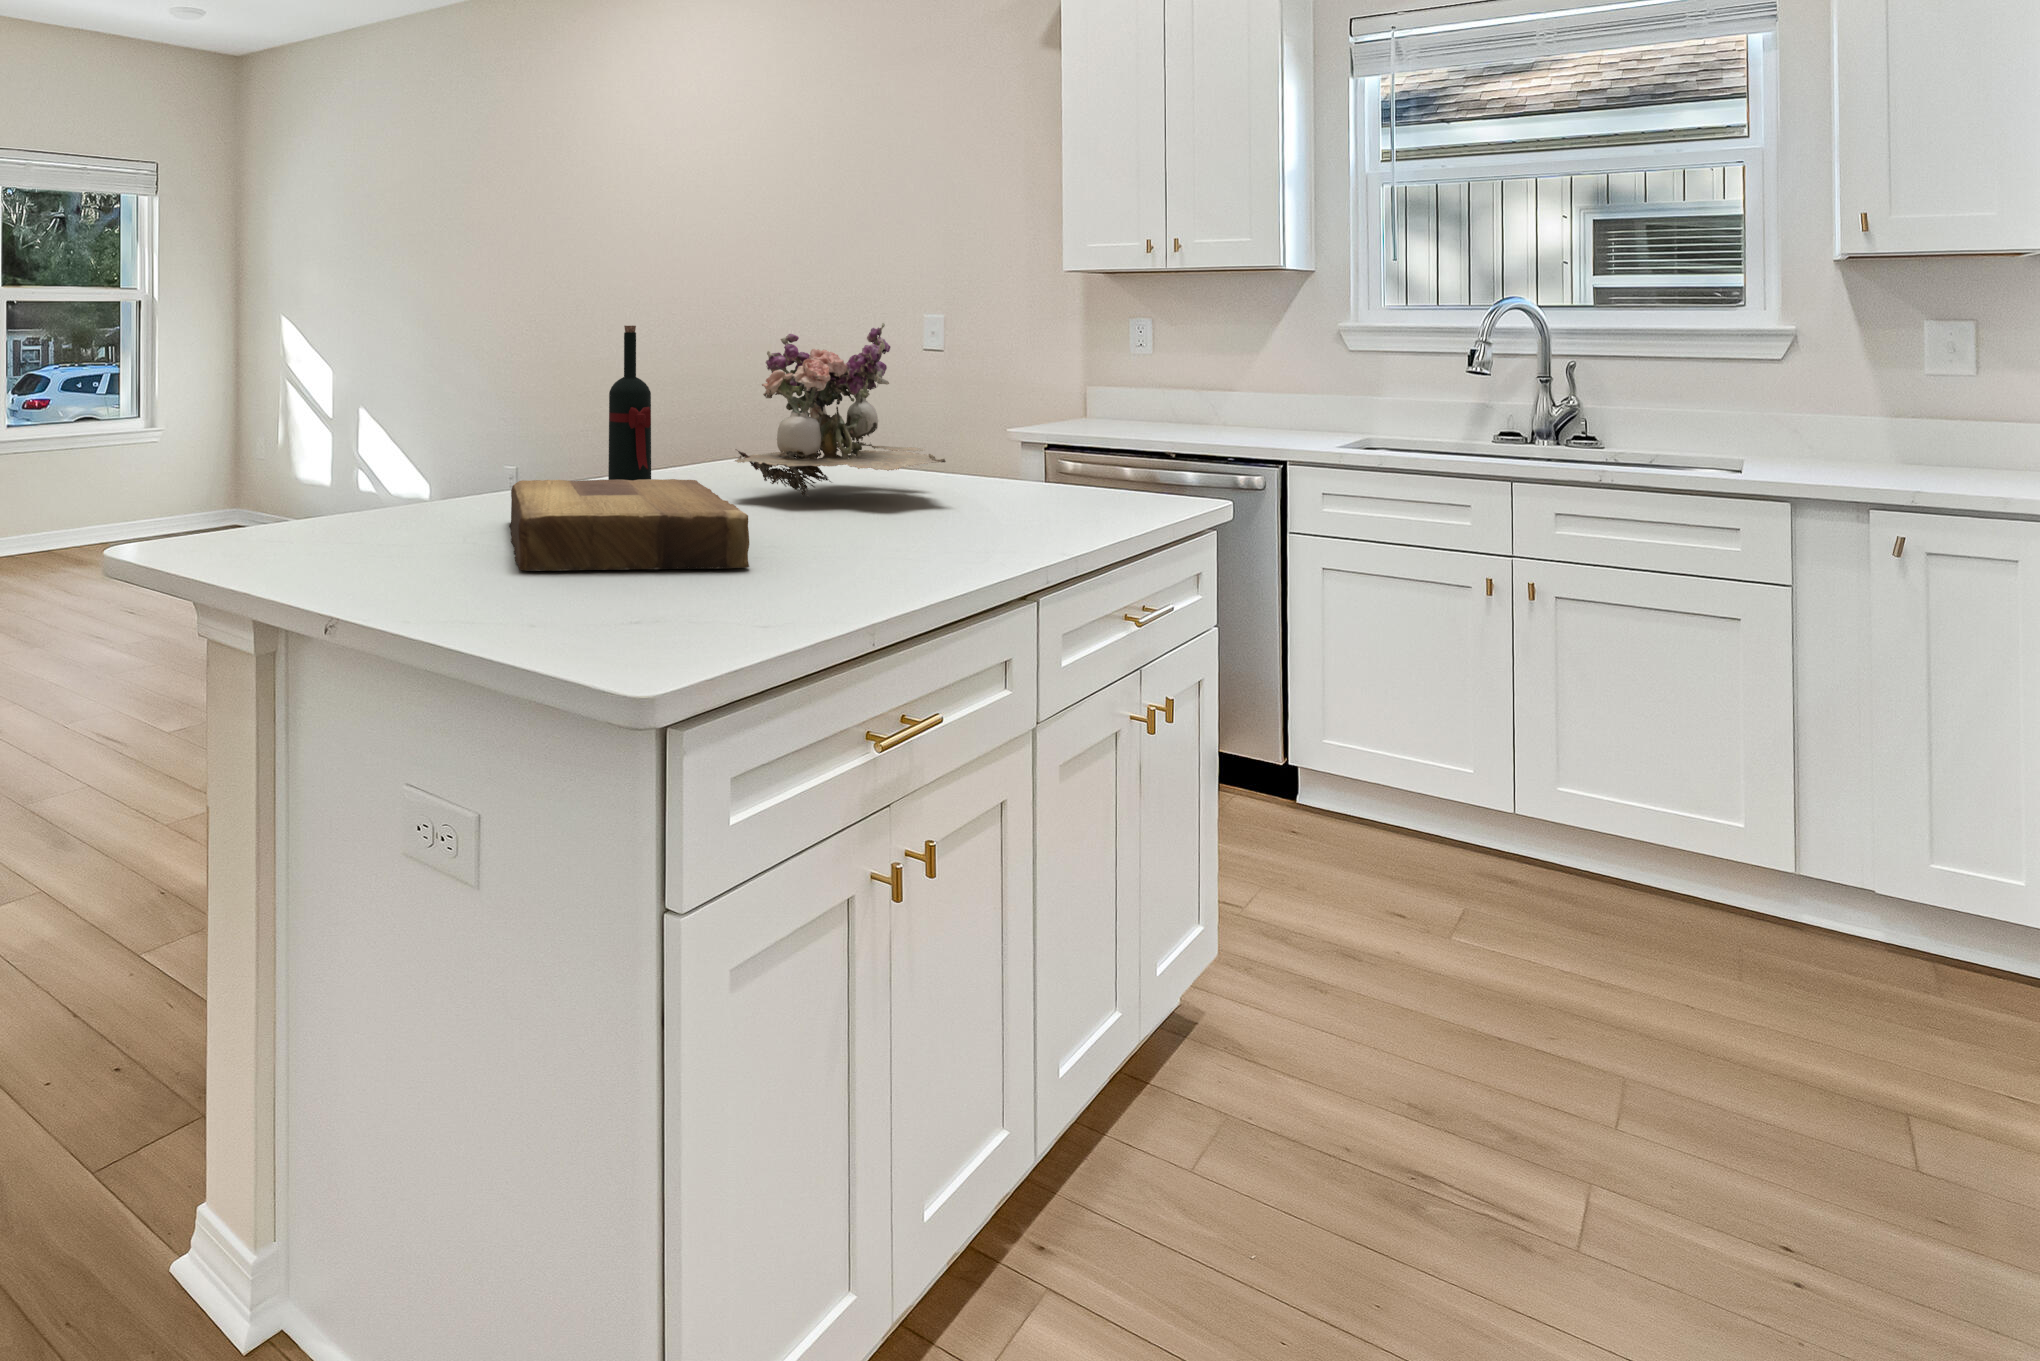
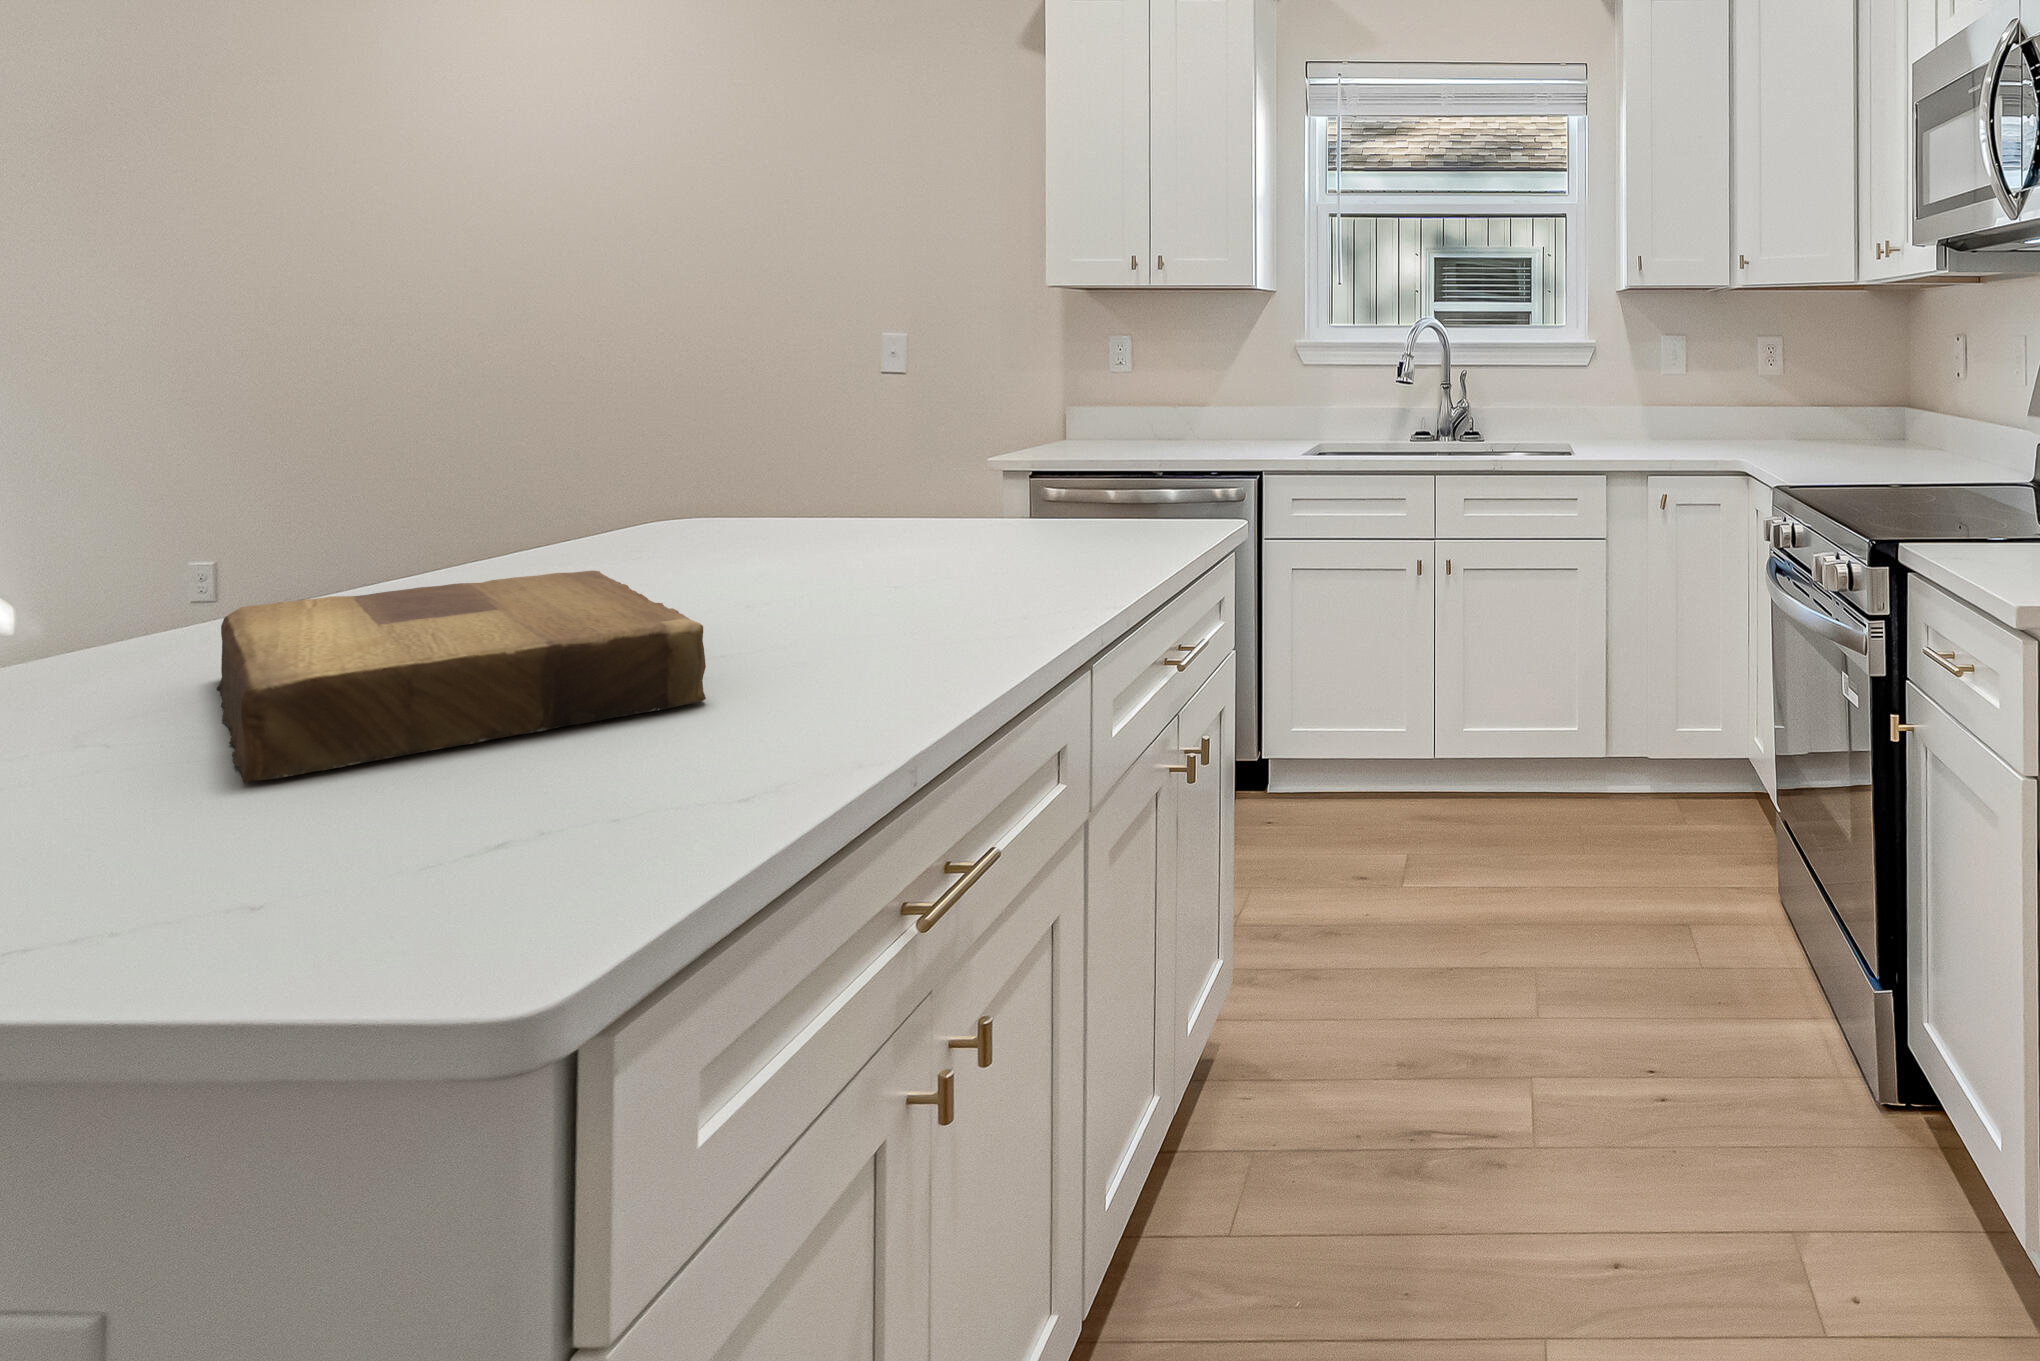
flower arrangement: present [735,323,946,497] -> none [656,340,956,570]
wine bottle: present [608,326,651,481] -> none [427,343,509,595]

